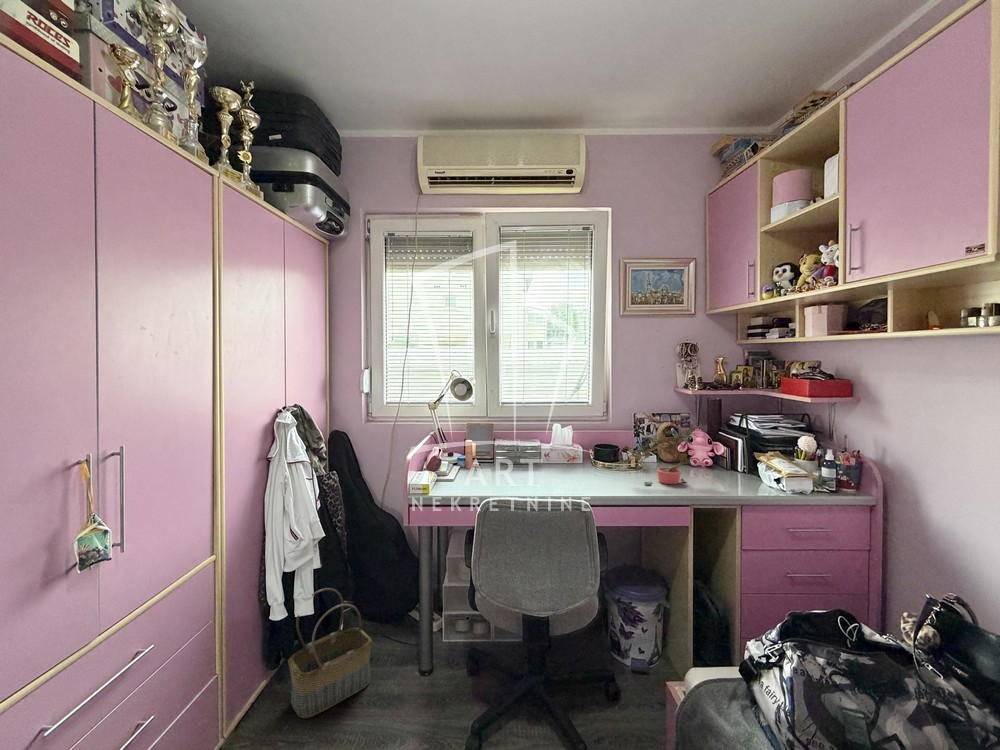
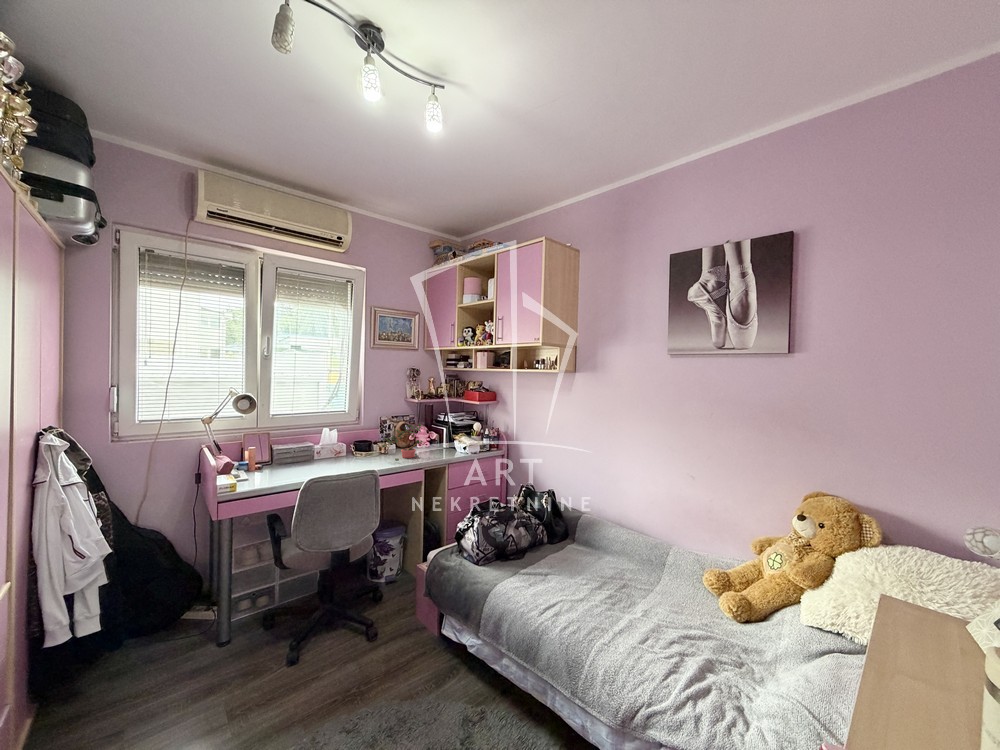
basket: present [288,588,372,718] -> none [83,591,173,708]

